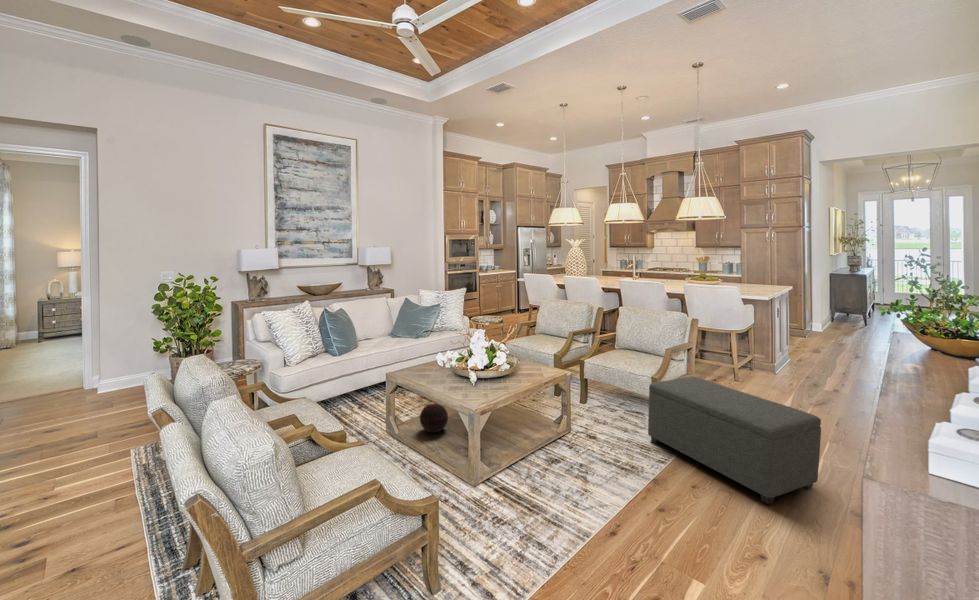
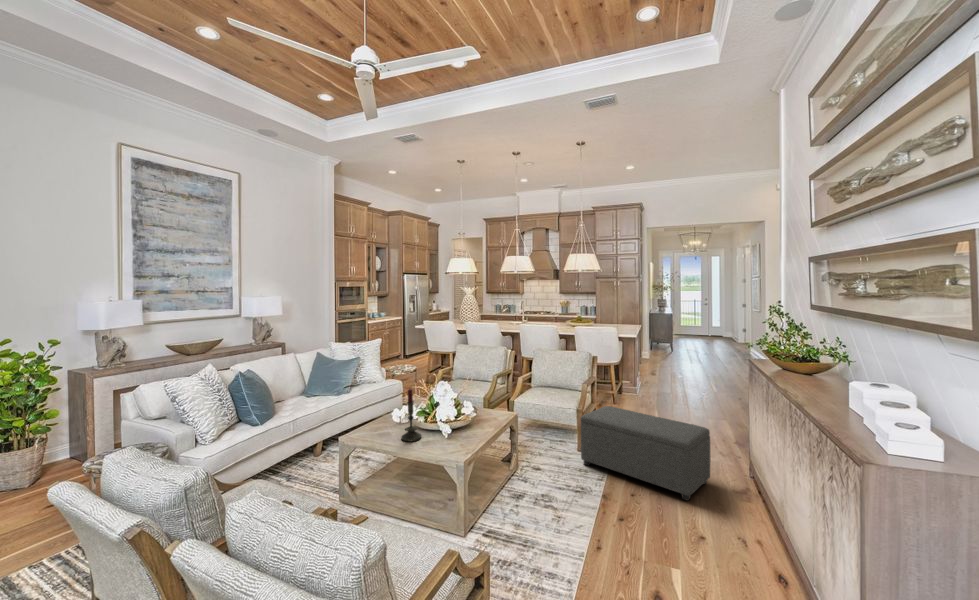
candle: none [431,331,452,386] -> present [401,389,422,442]
decorative orb: present [420,403,448,432] -> none [384,459,412,489]

